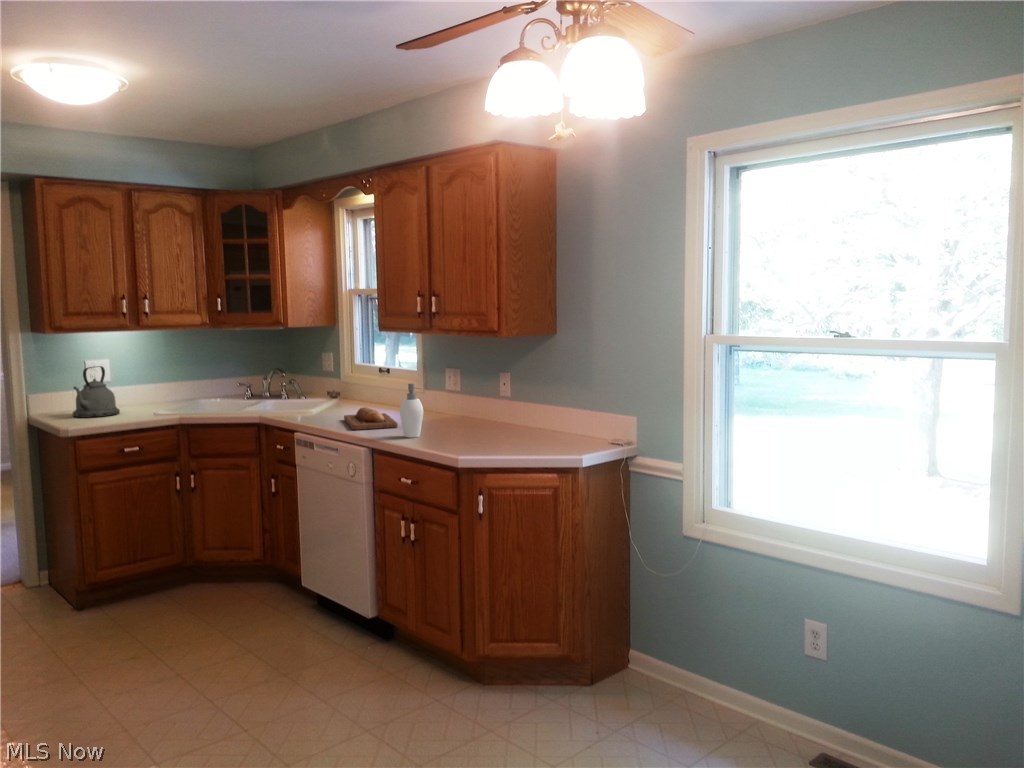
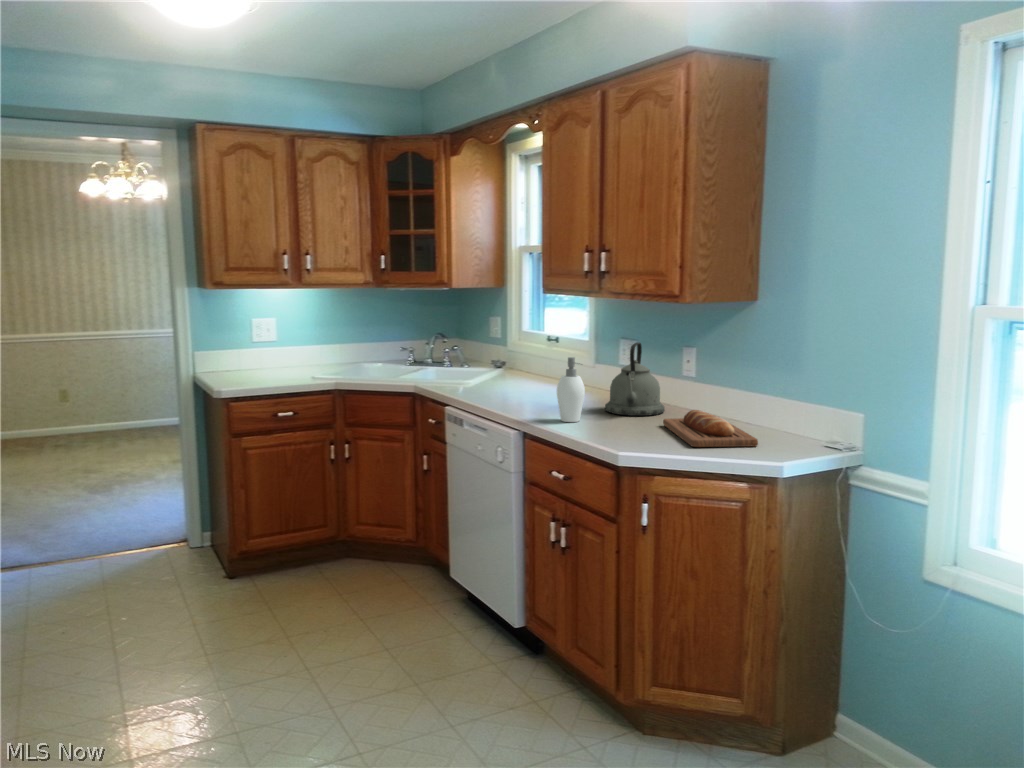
kettle: present [73,366,120,417] -> present [605,343,665,416]
bread loaf: present [344,407,398,430] -> present [663,410,758,447]

